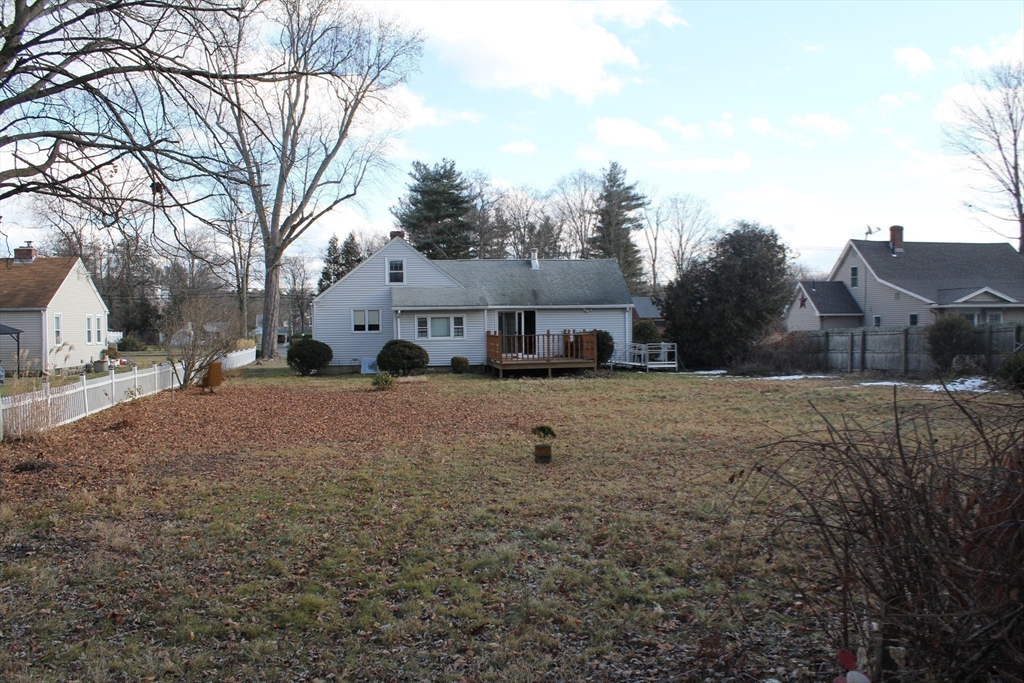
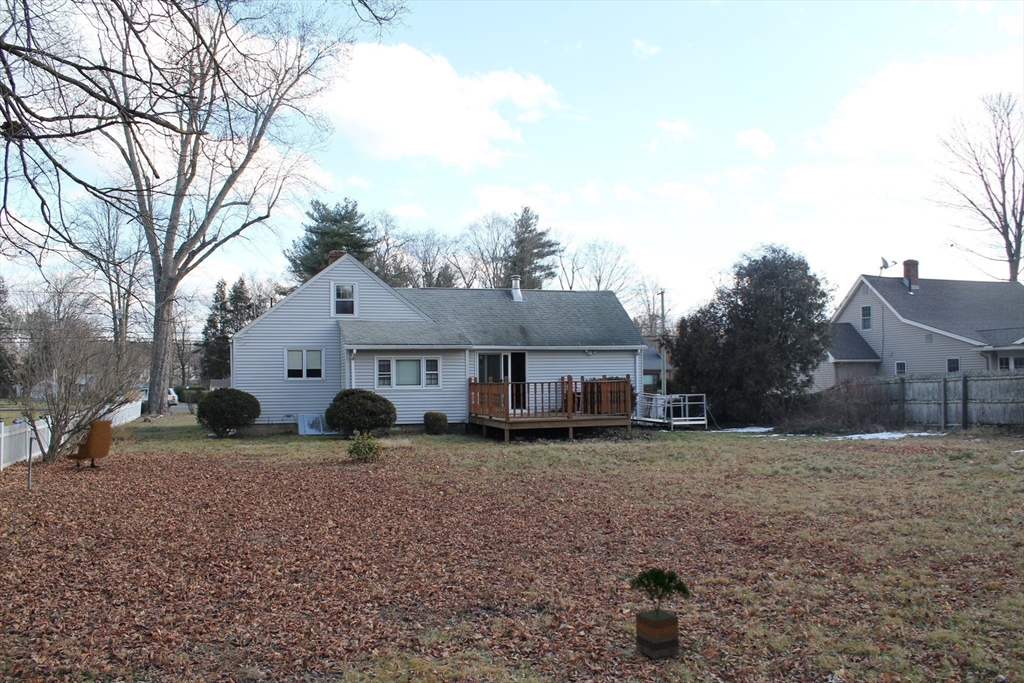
potted tree: present [532,426,556,462] -> present [629,568,691,659]

